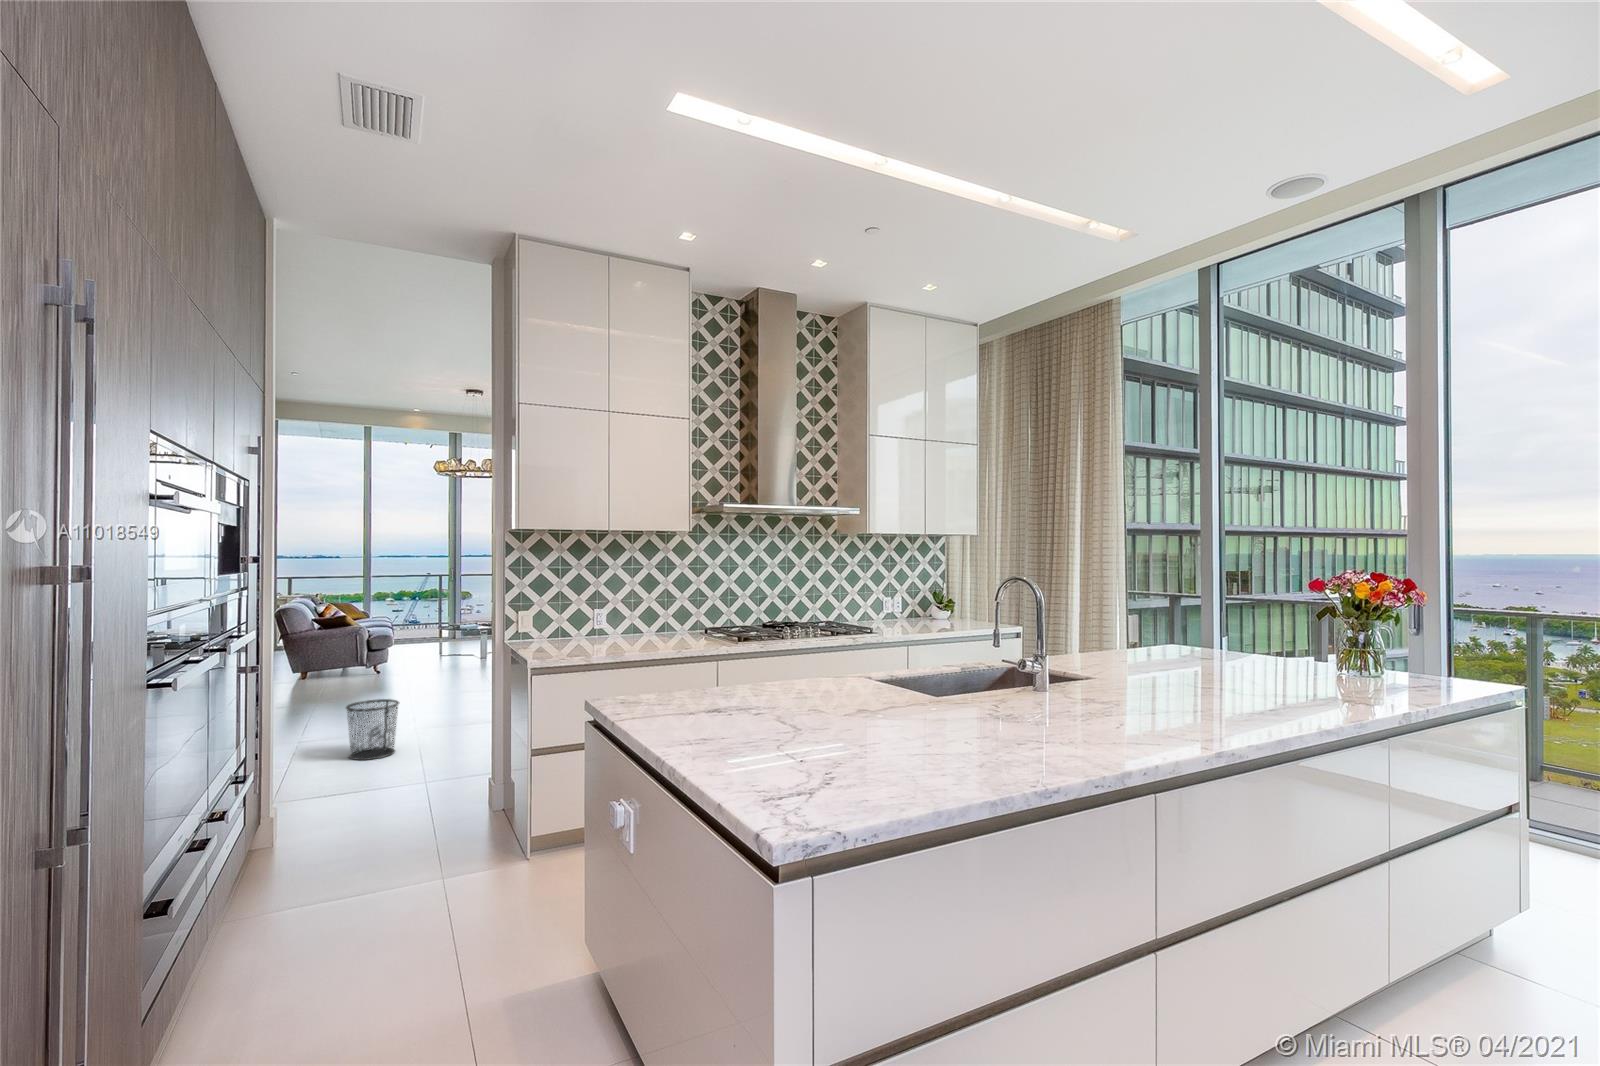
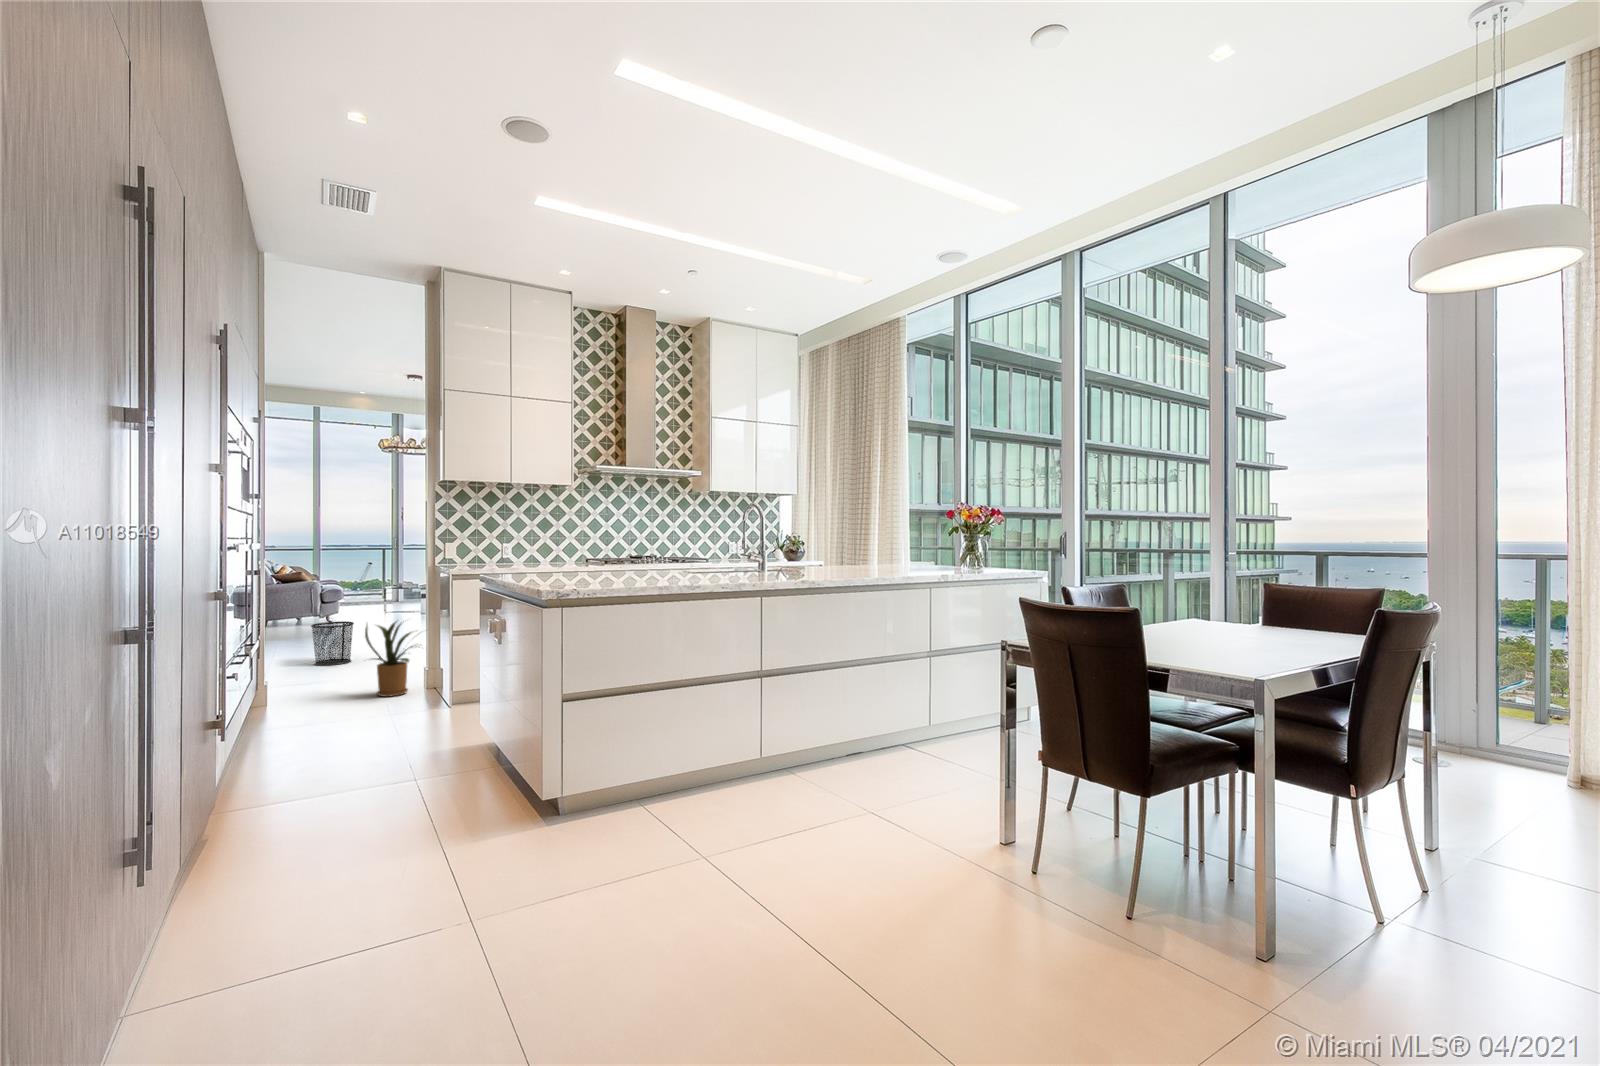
house plant: none [406,722,499,832] -> present [365,622,413,697]

